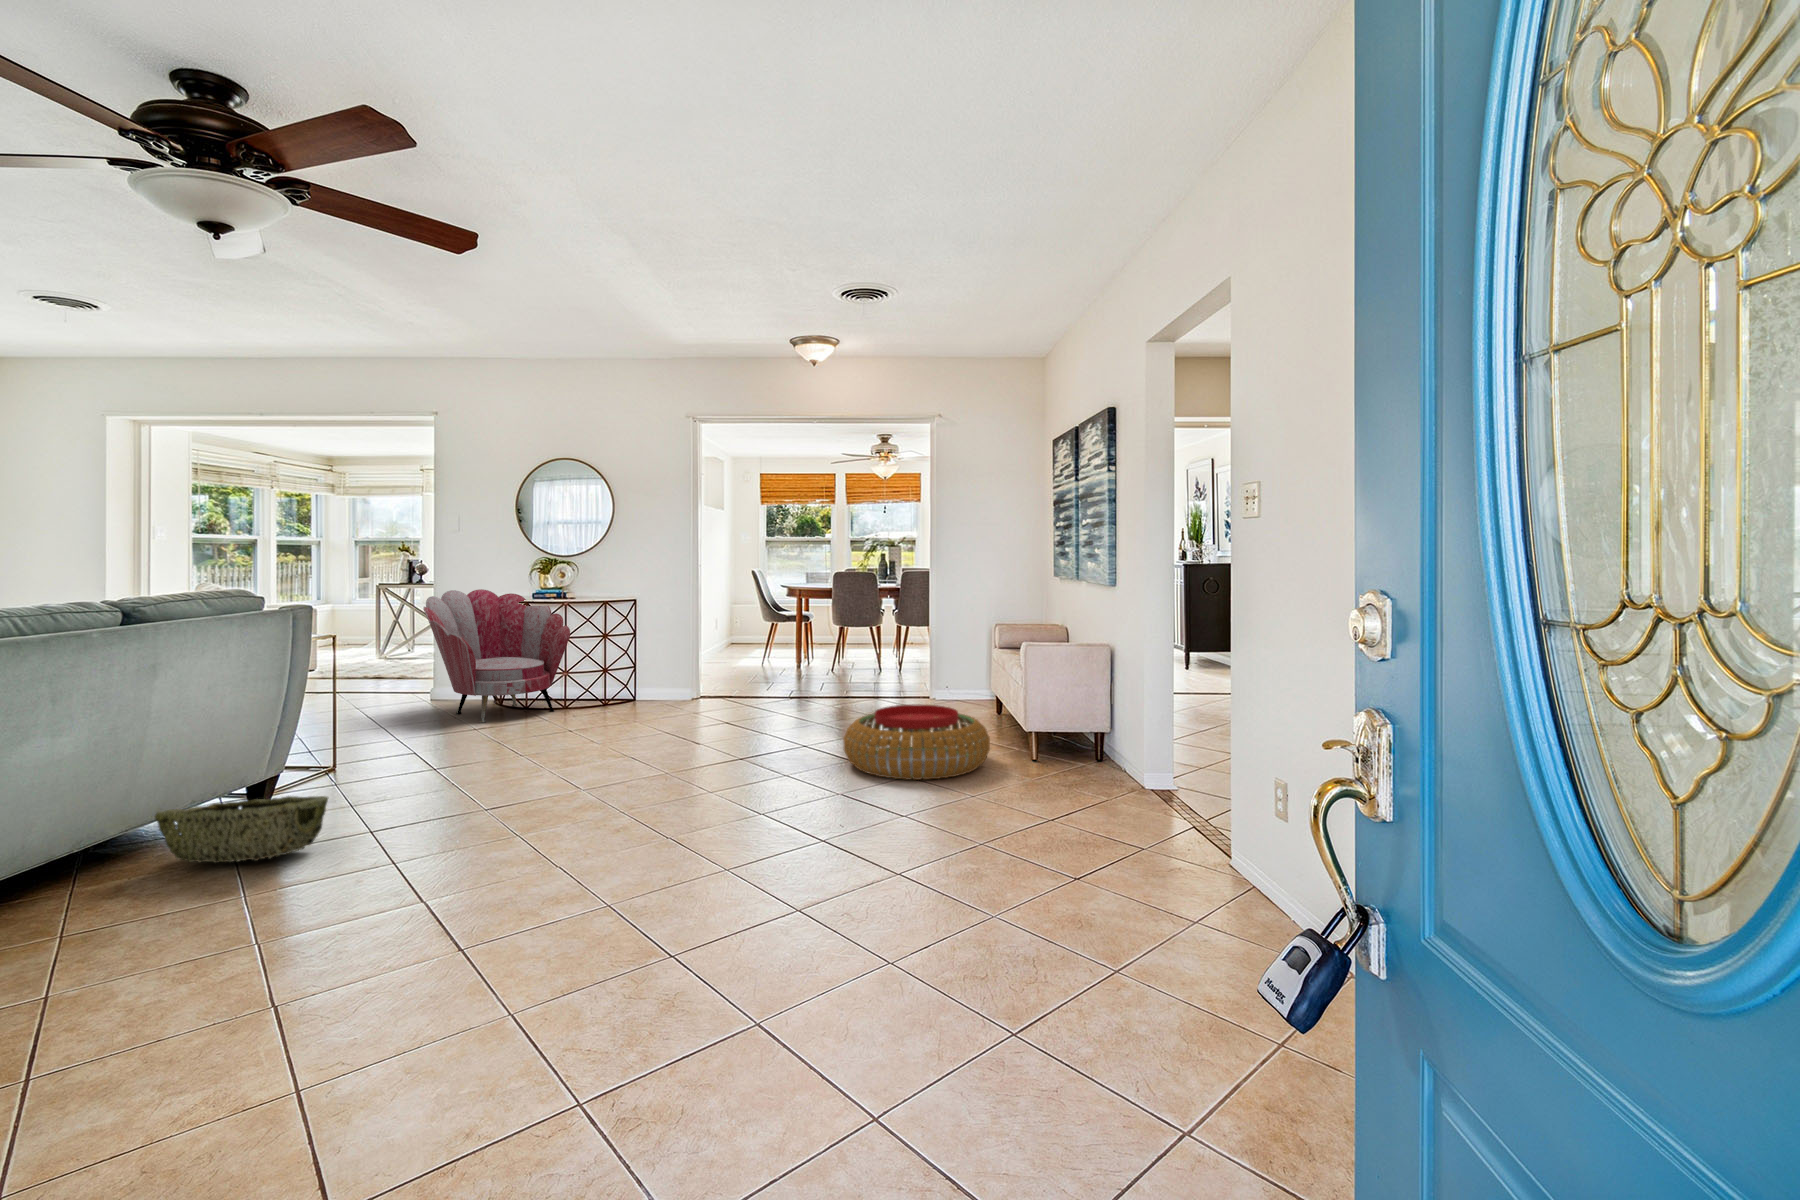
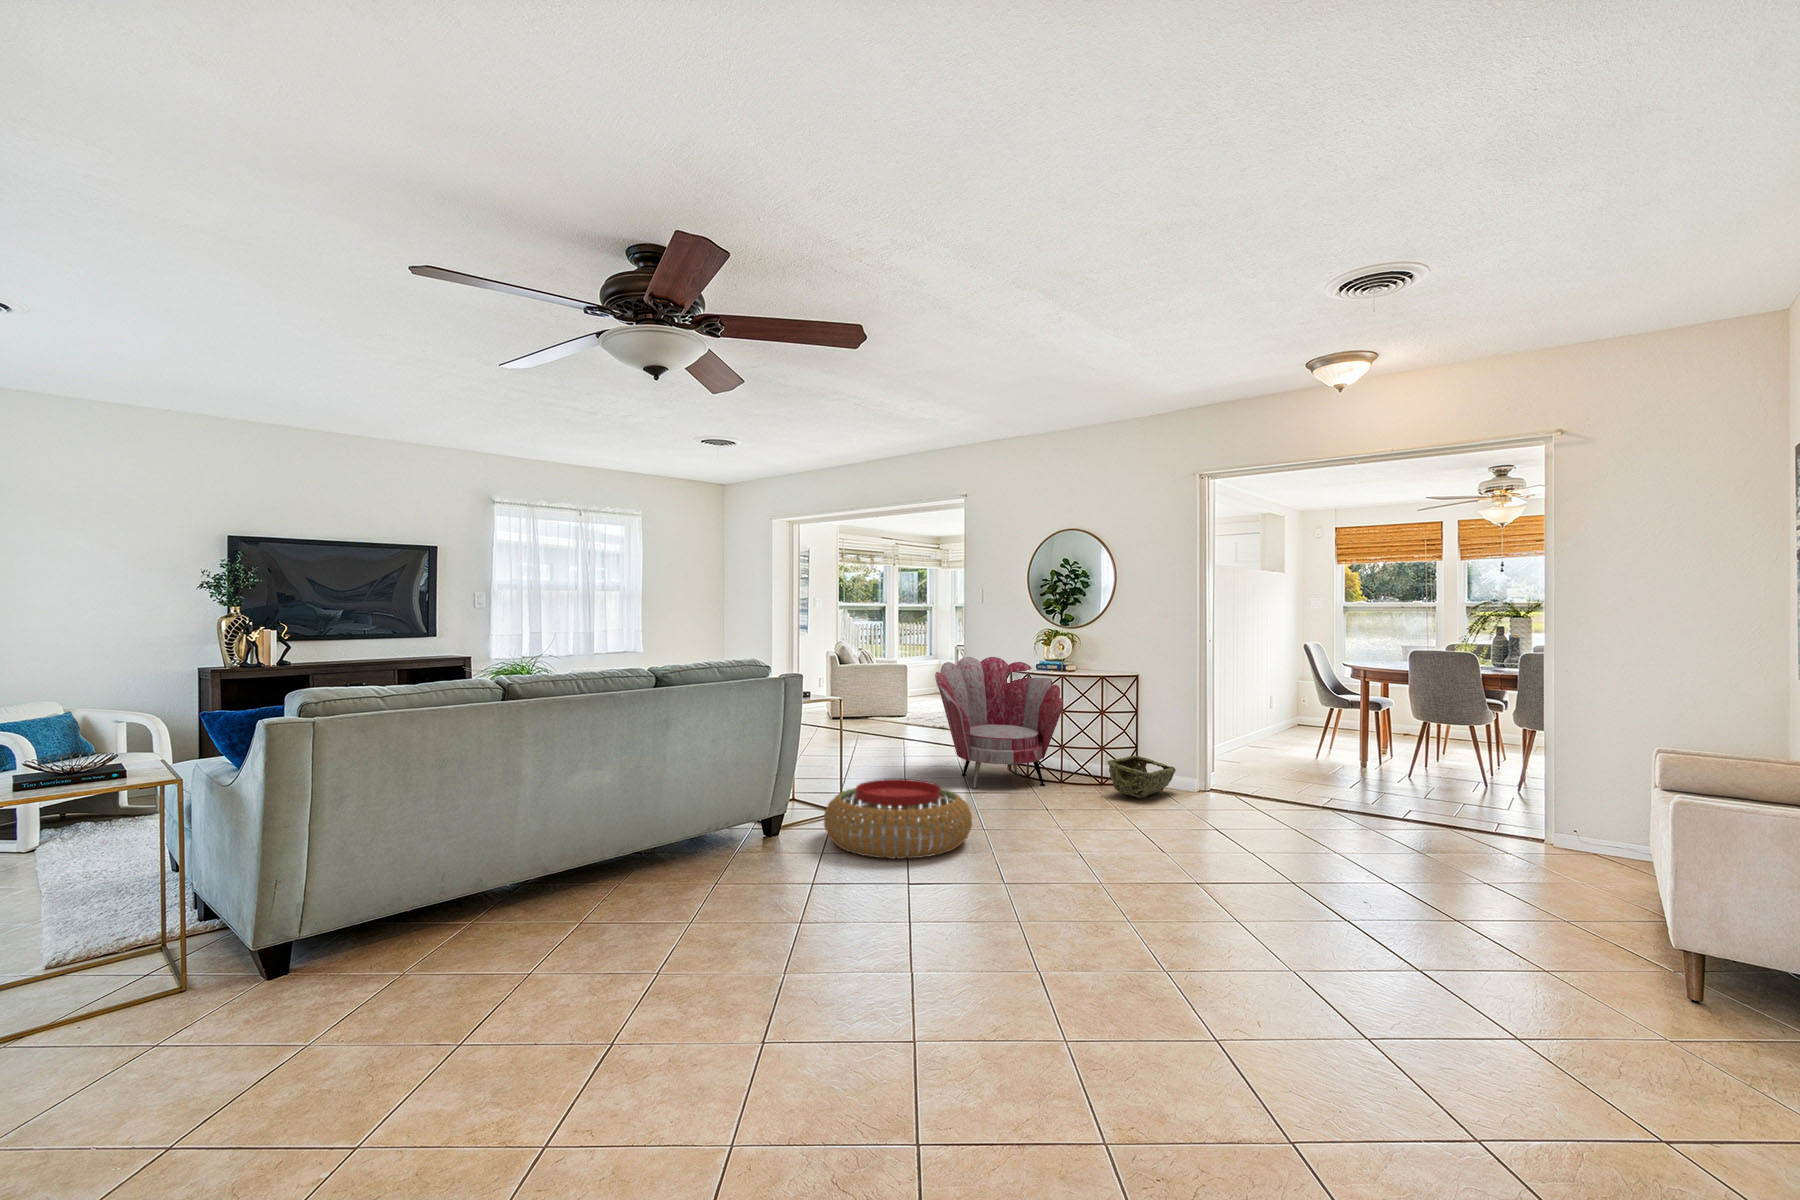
pouf: present [844,704,990,780] -> present [824,779,972,859]
woven basket: present [155,796,328,863] -> present [1108,756,1176,798]

